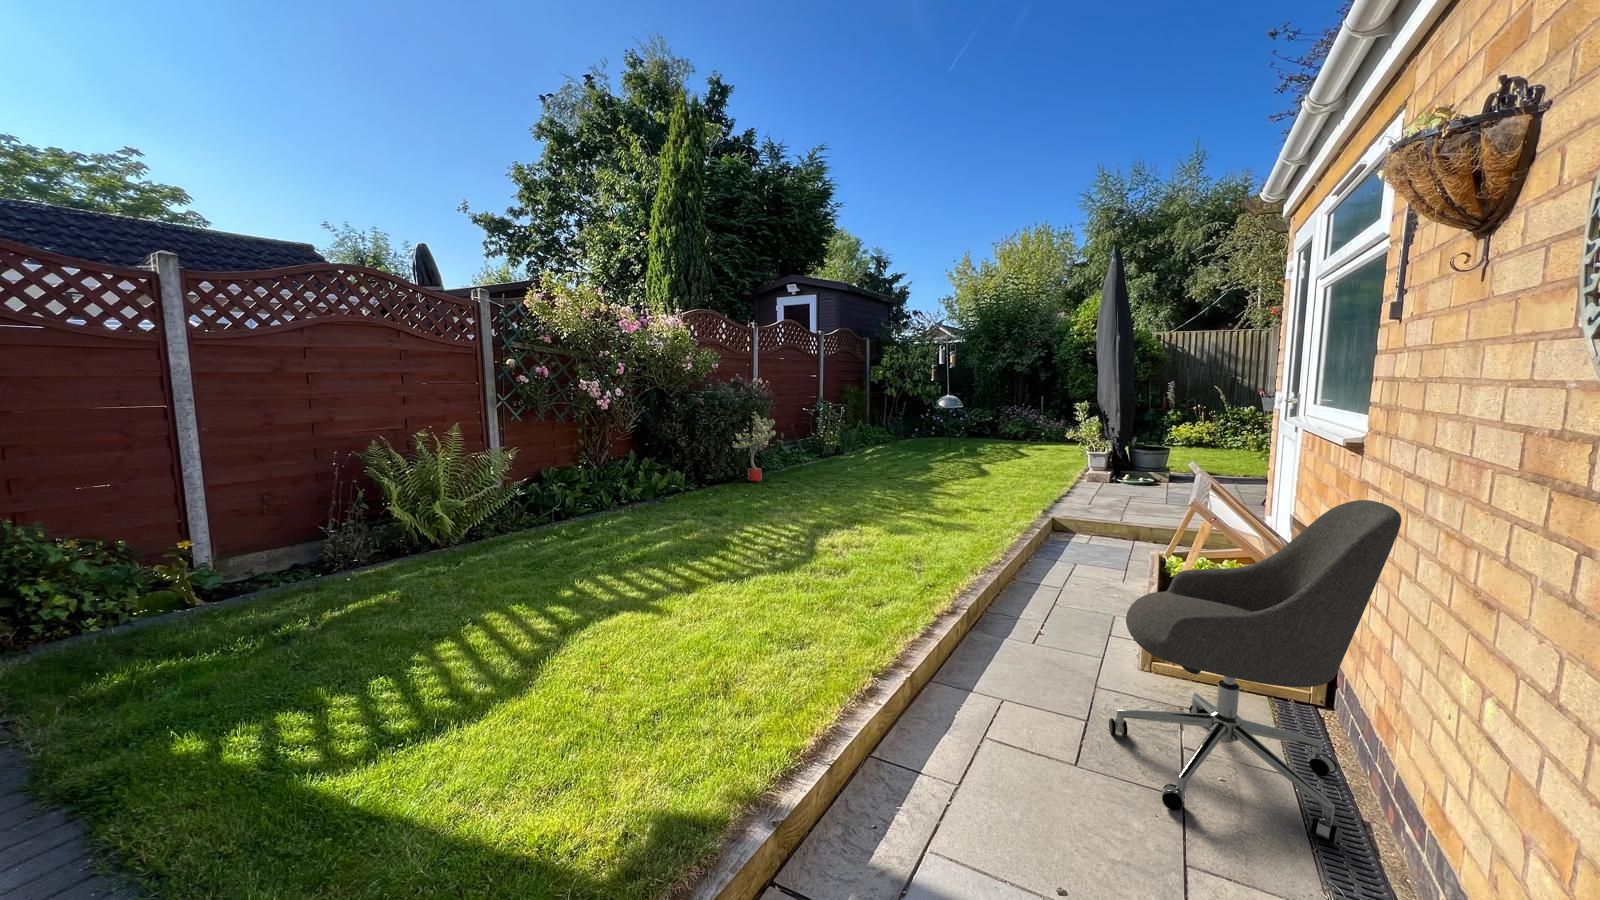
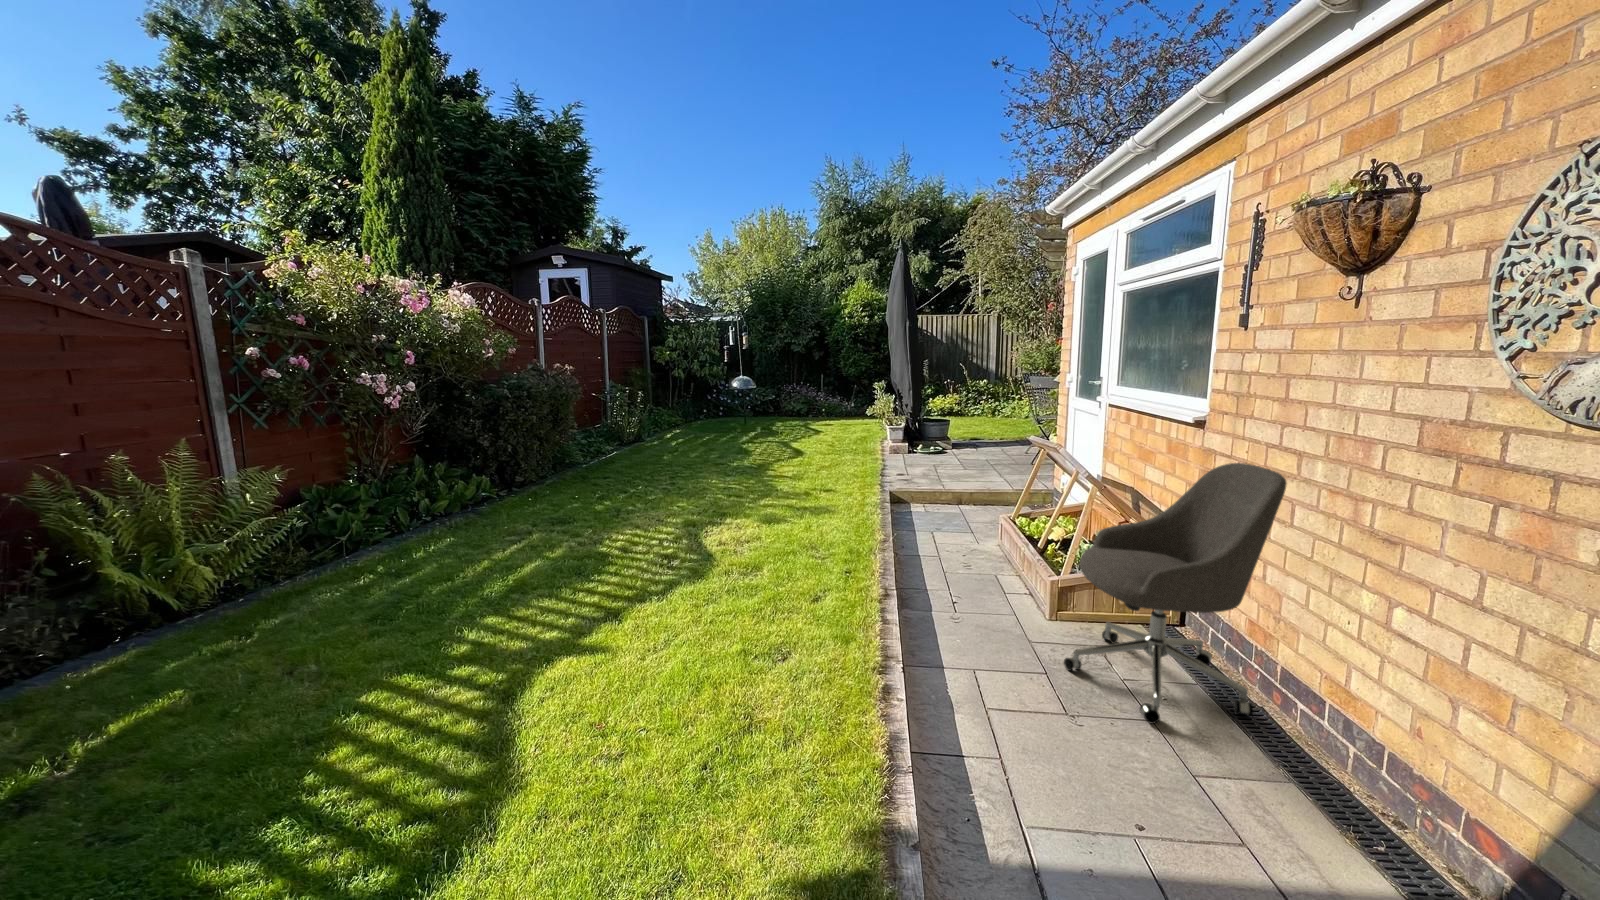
potted tree: present [732,411,776,482] -> none [555,400,604,477]

